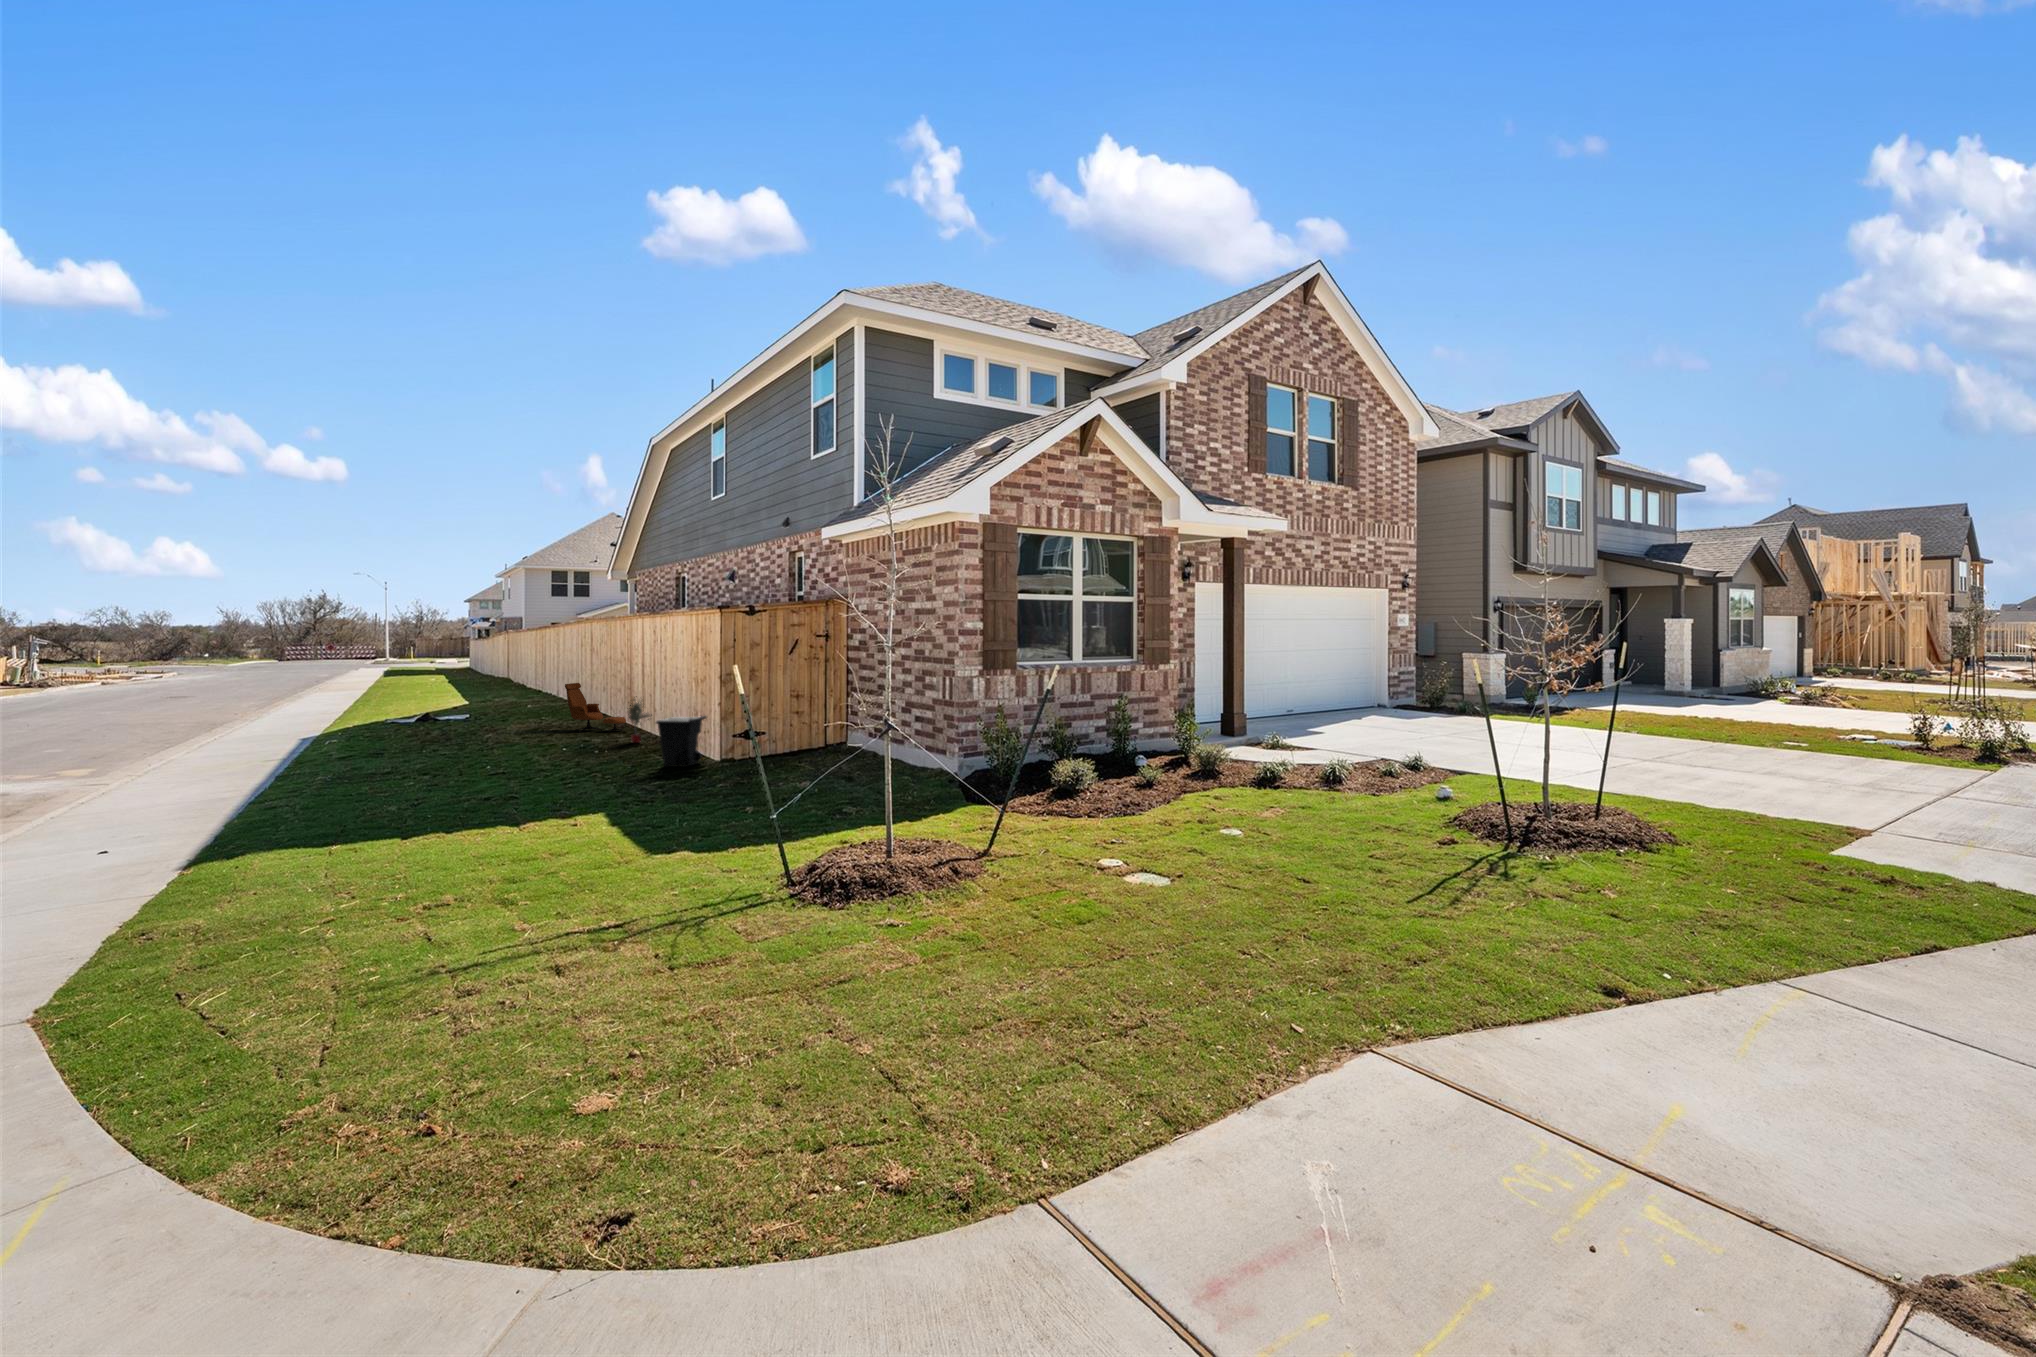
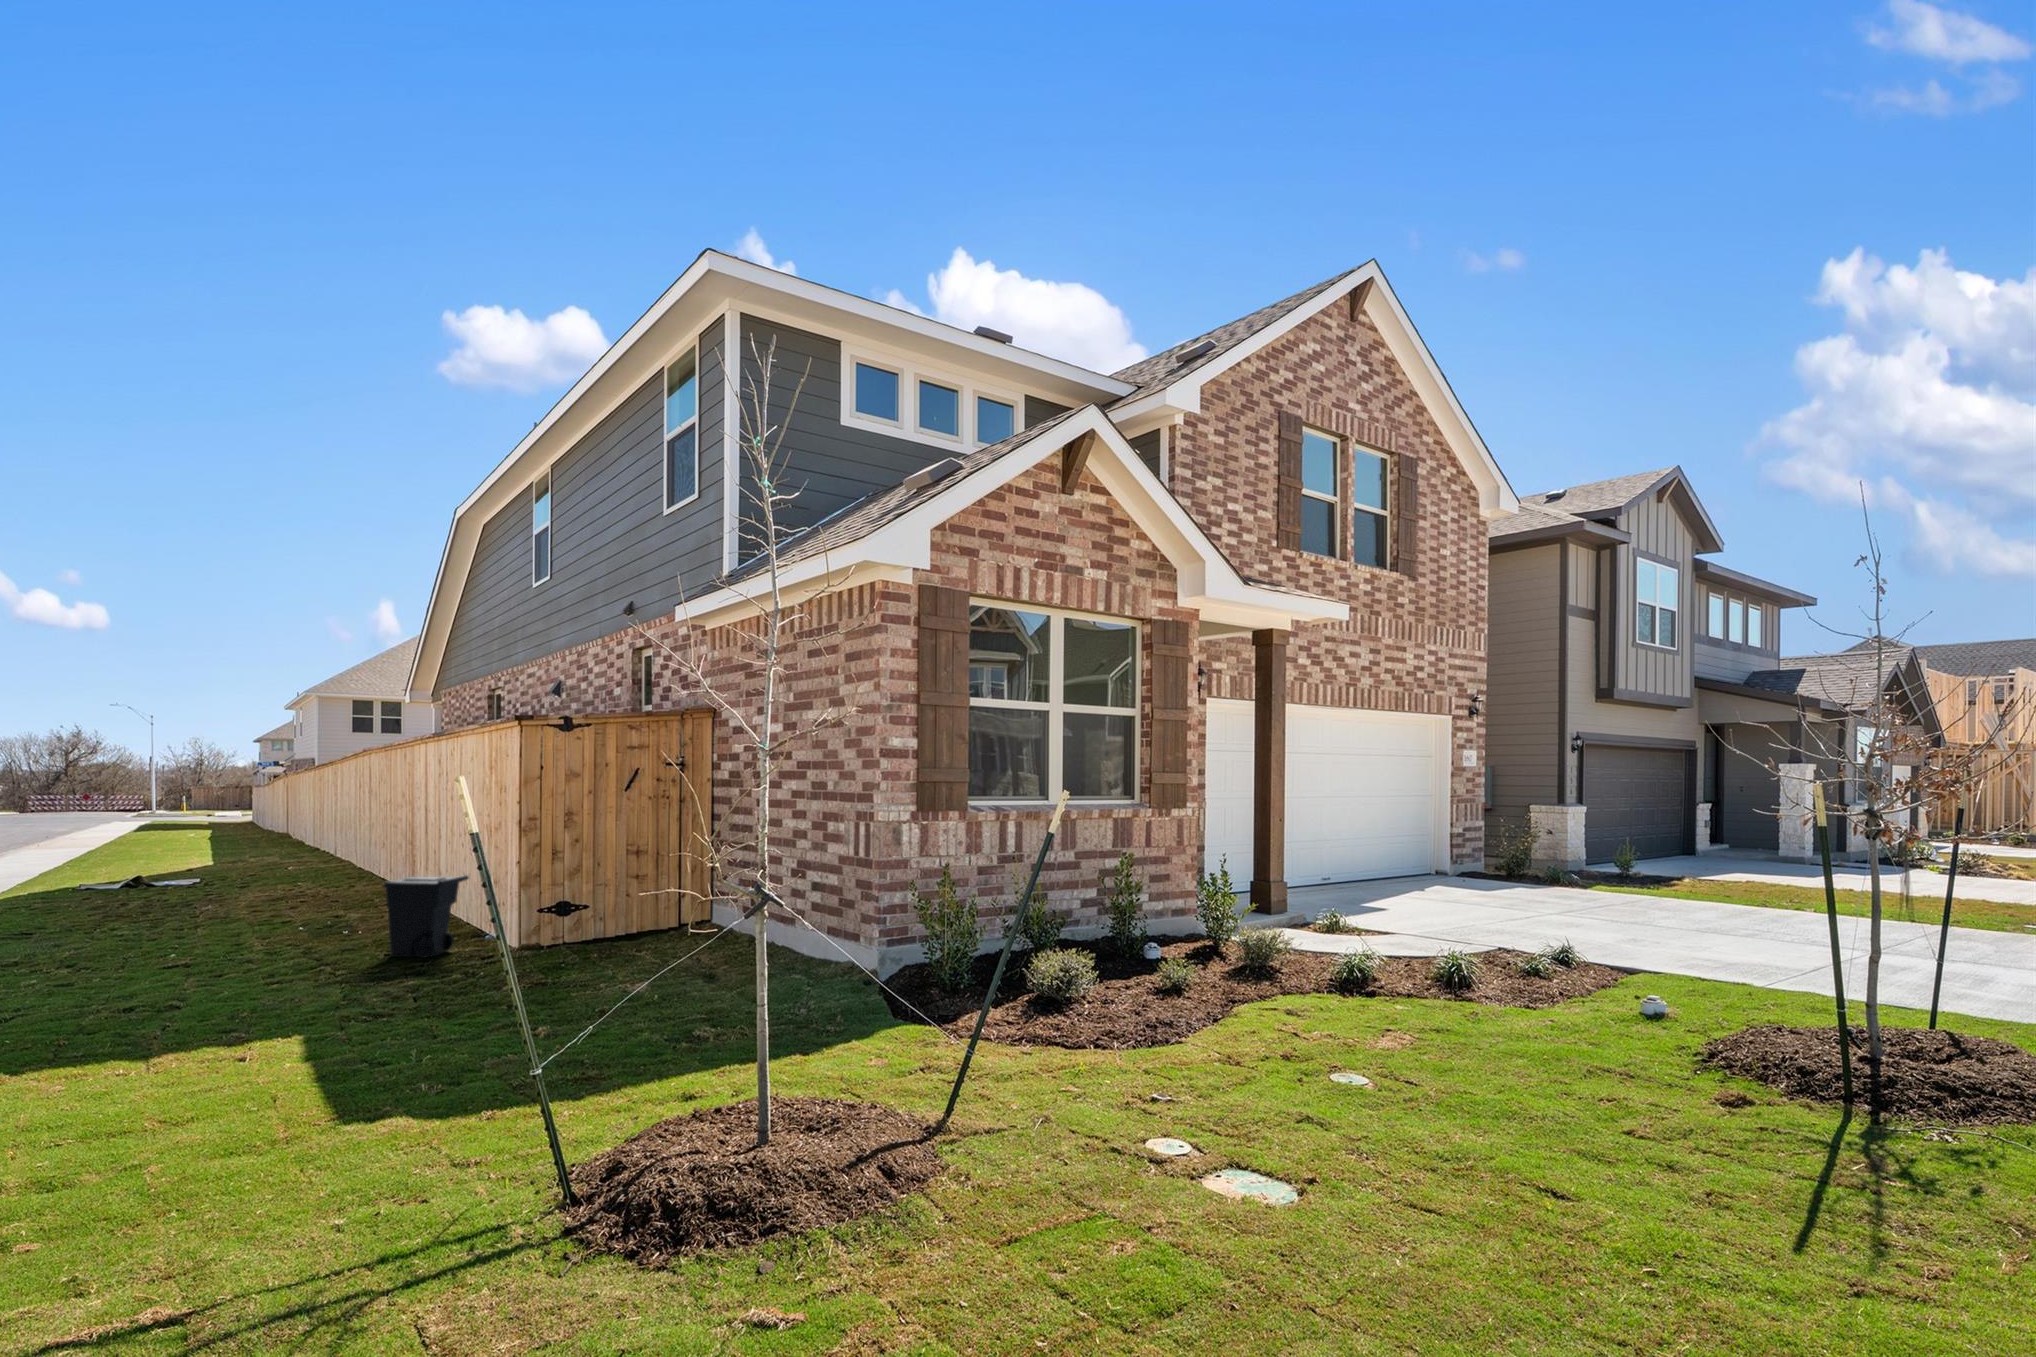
lounge chair: present [565,683,626,733] -> none [251,822,344,900]
potted tree: present [628,696,652,743] -> none [340,843,385,917]

